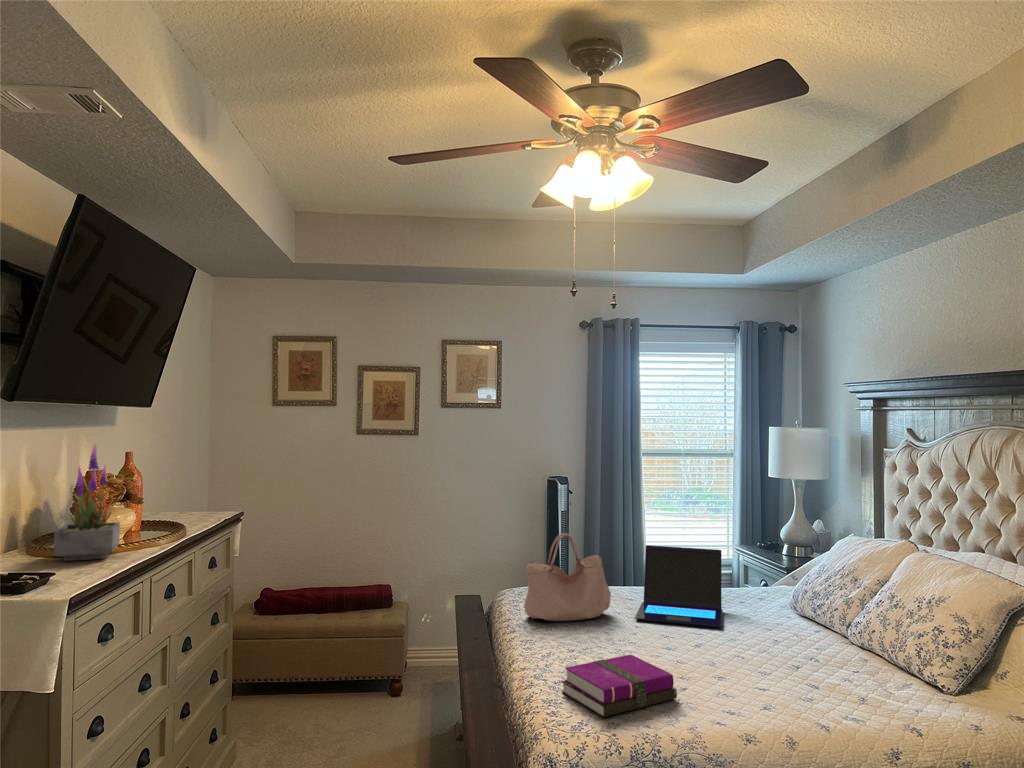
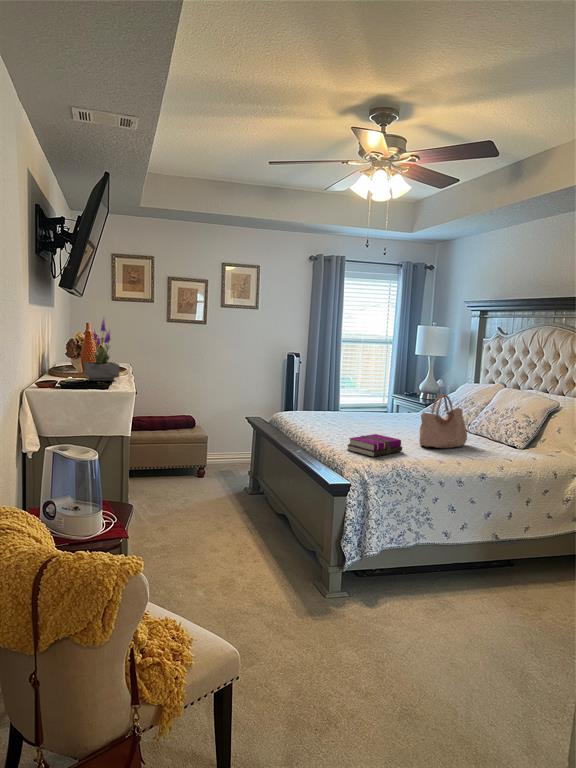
handbag: present [524,533,611,621] -> present [419,394,467,448]
laptop: present [635,545,723,628] -> none [360,388,407,428]

